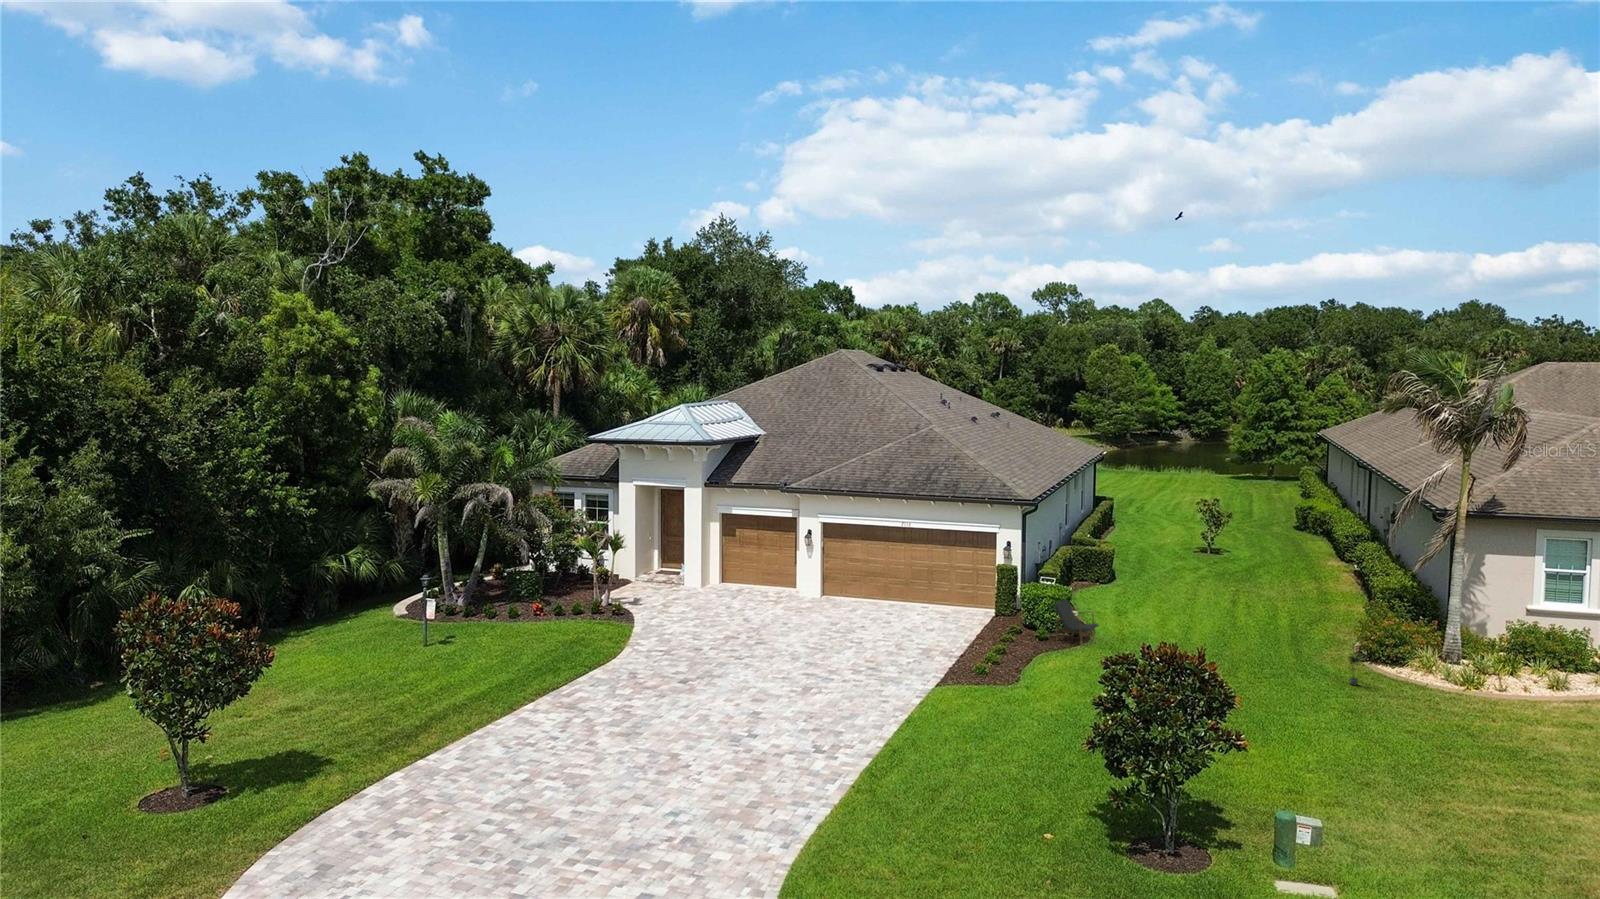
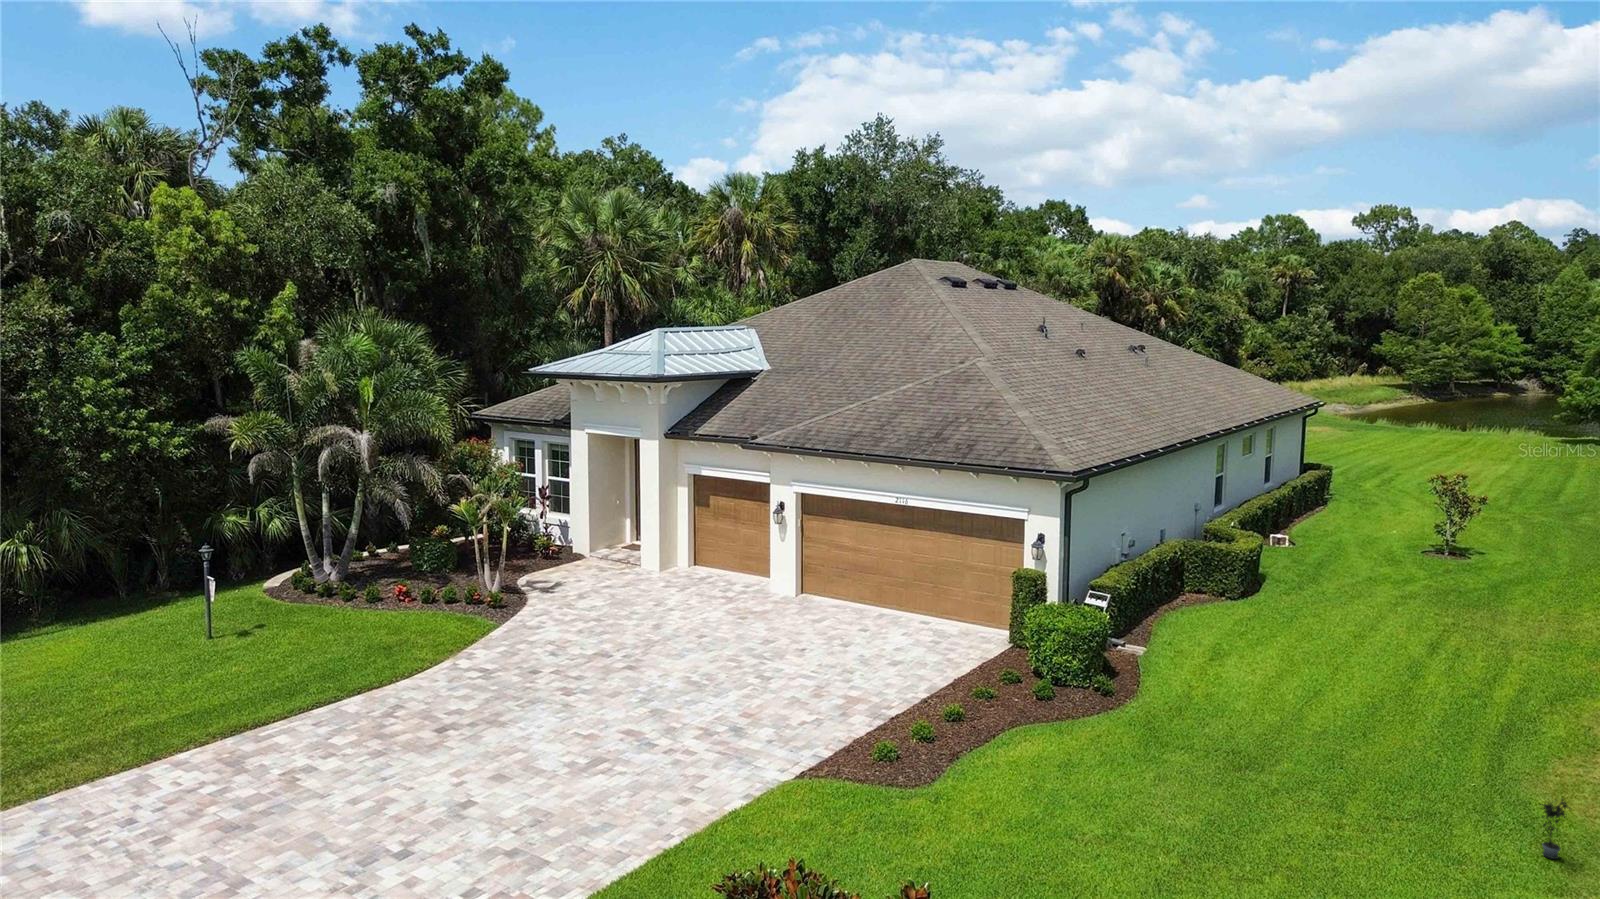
lounge chair: present [1054,600,1099,643] -> none [1063,635,1135,713]

